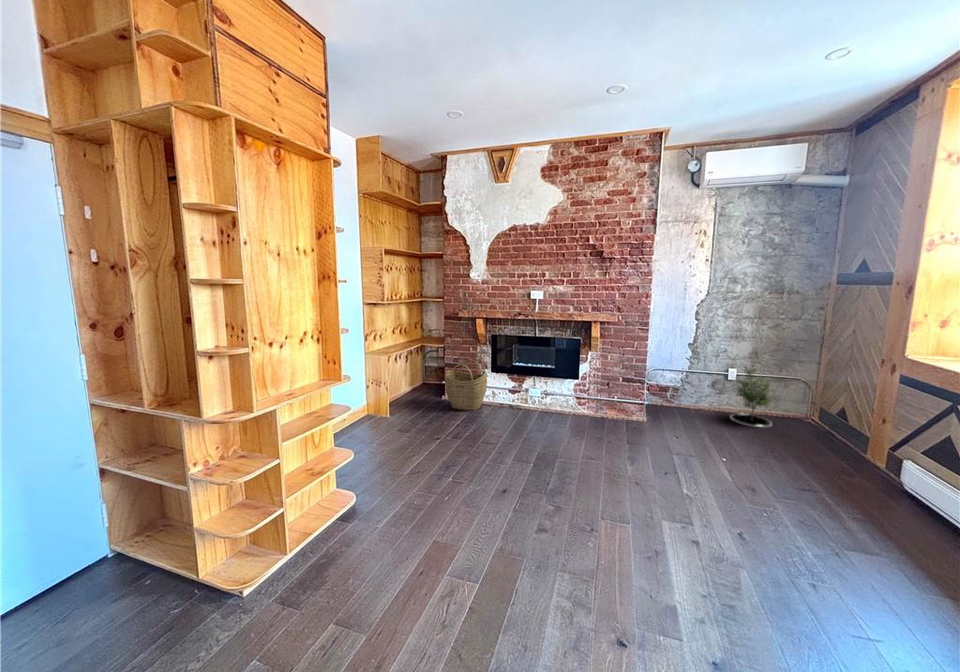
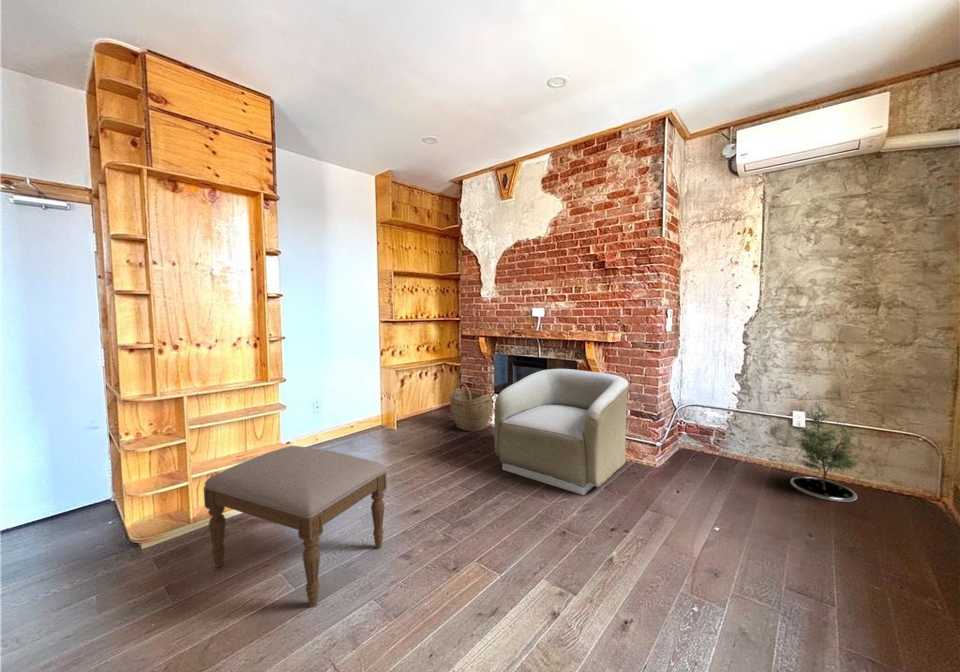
armchair: none [529,346,636,451] -> present [494,369,629,495]
ottoman: none [374,446,537,591] -> present [204,446,387,607]

